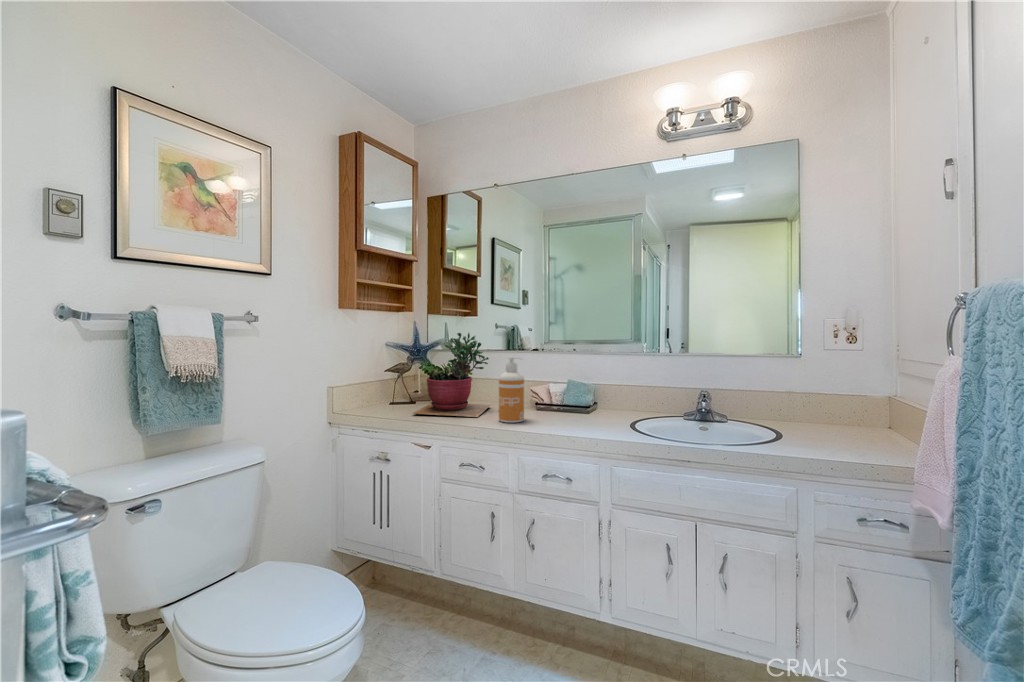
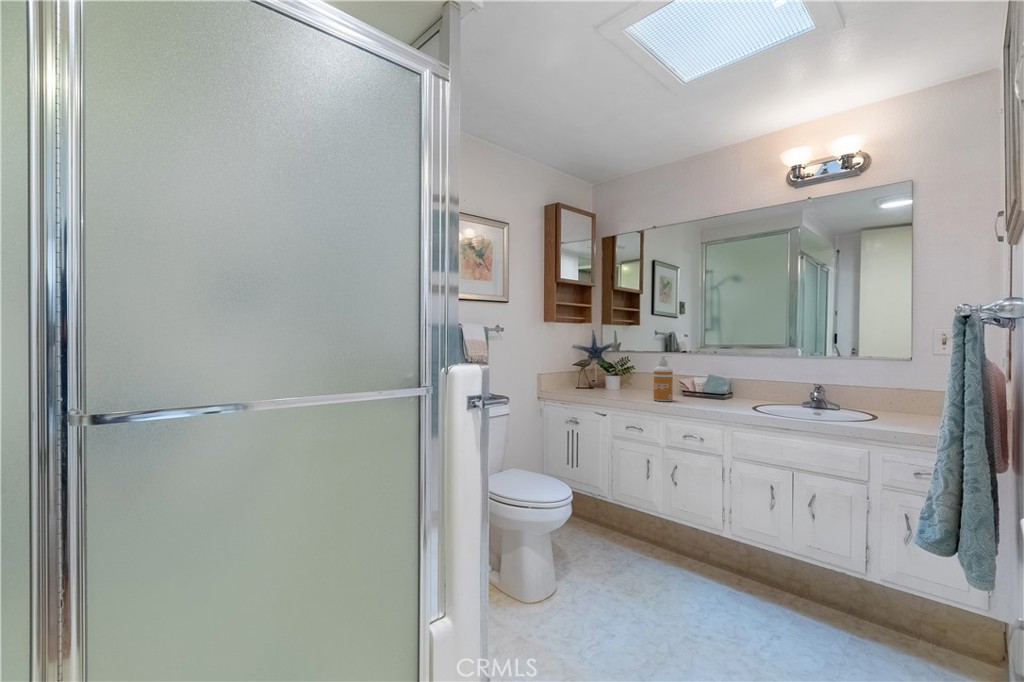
succulent plant: present [413,333,490,417] -> none [593,338,650,397]

